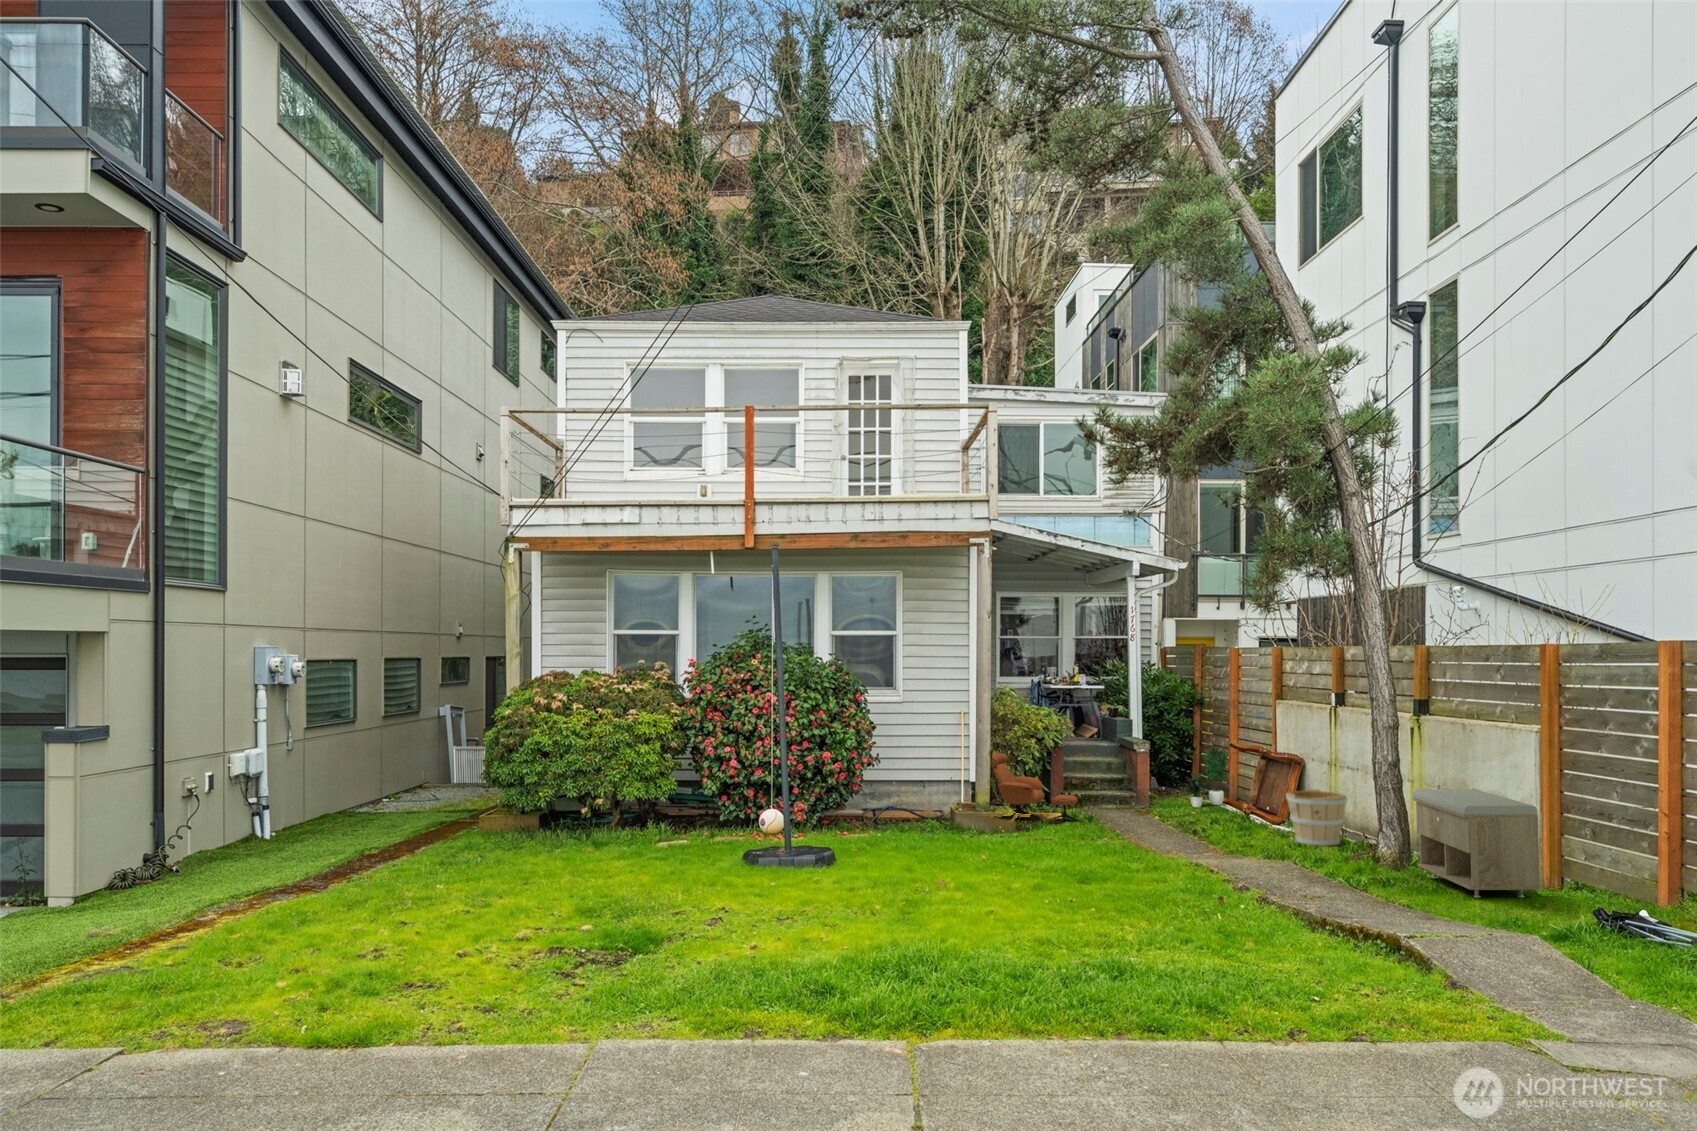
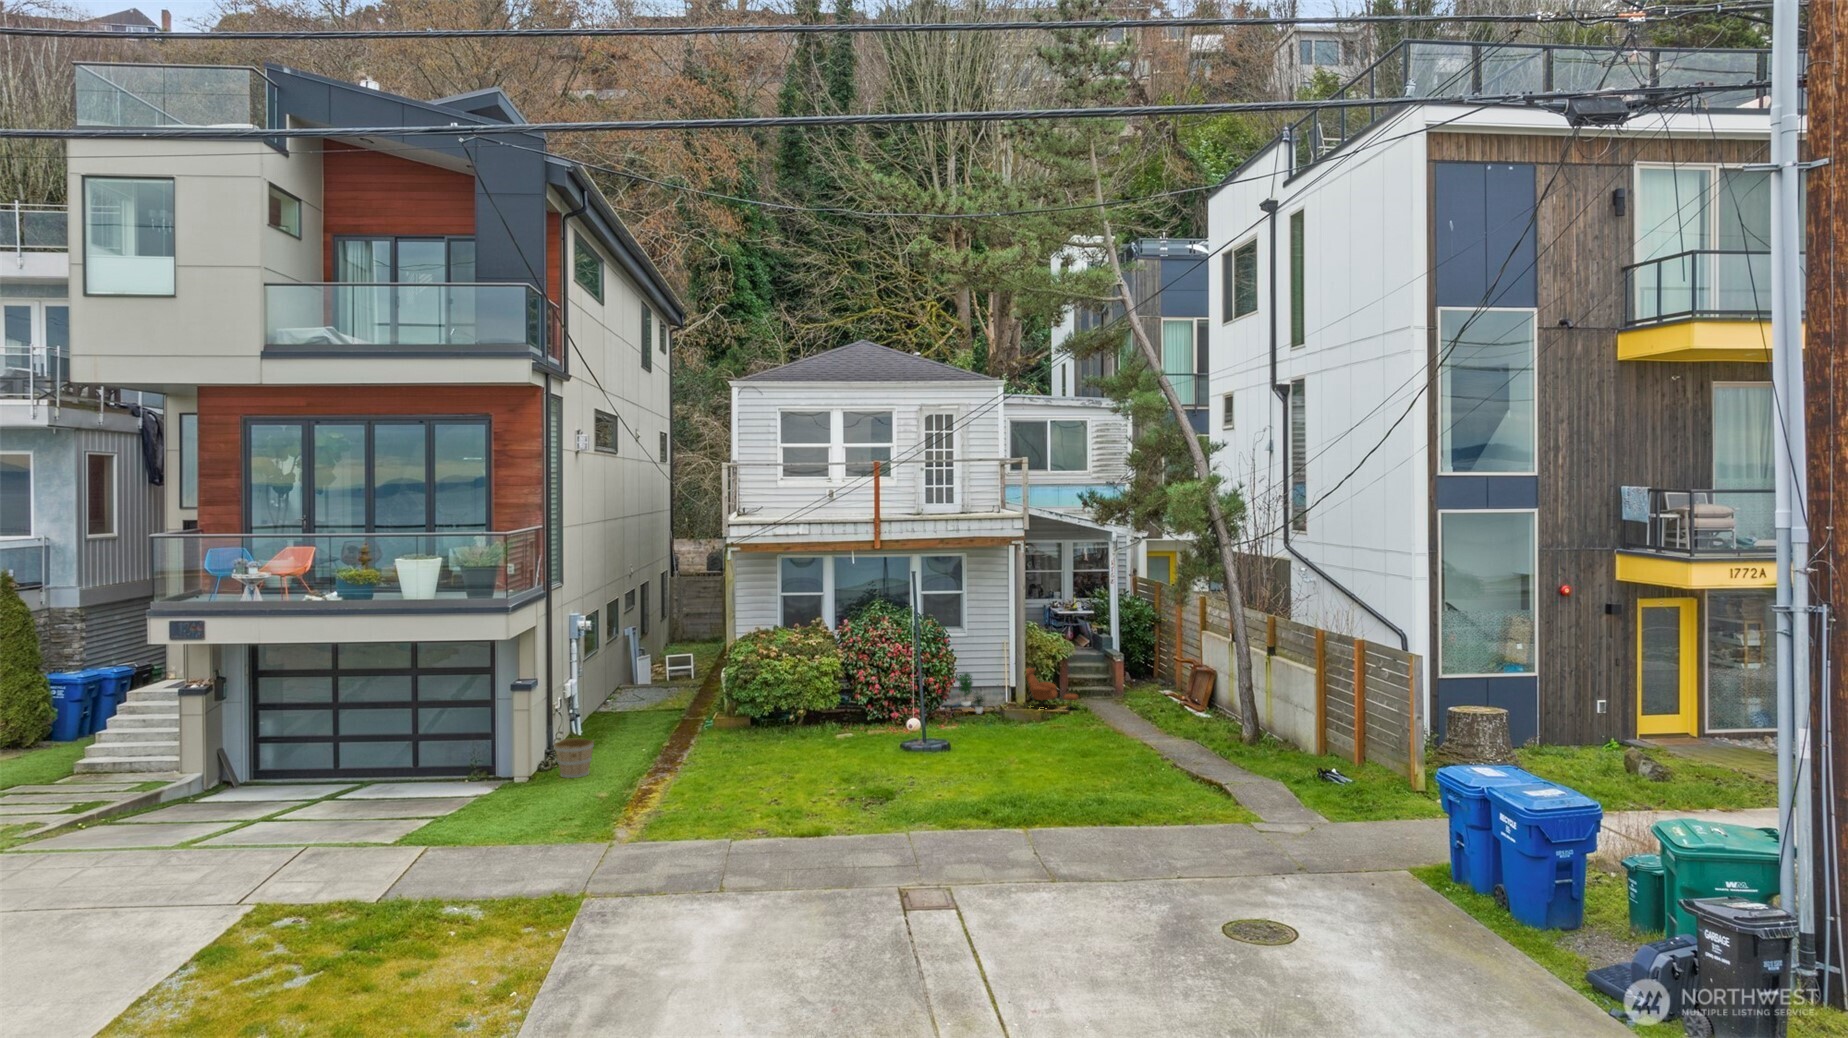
potted plant: present [1183,747,1228,807] -> present [958,673,984,714]
wooden bucket: present [1286,789,1347,846] -> present [554,738,594,778]
storage bench: present [1413,789,1540,897] -> none [1254,703,1307,760]

